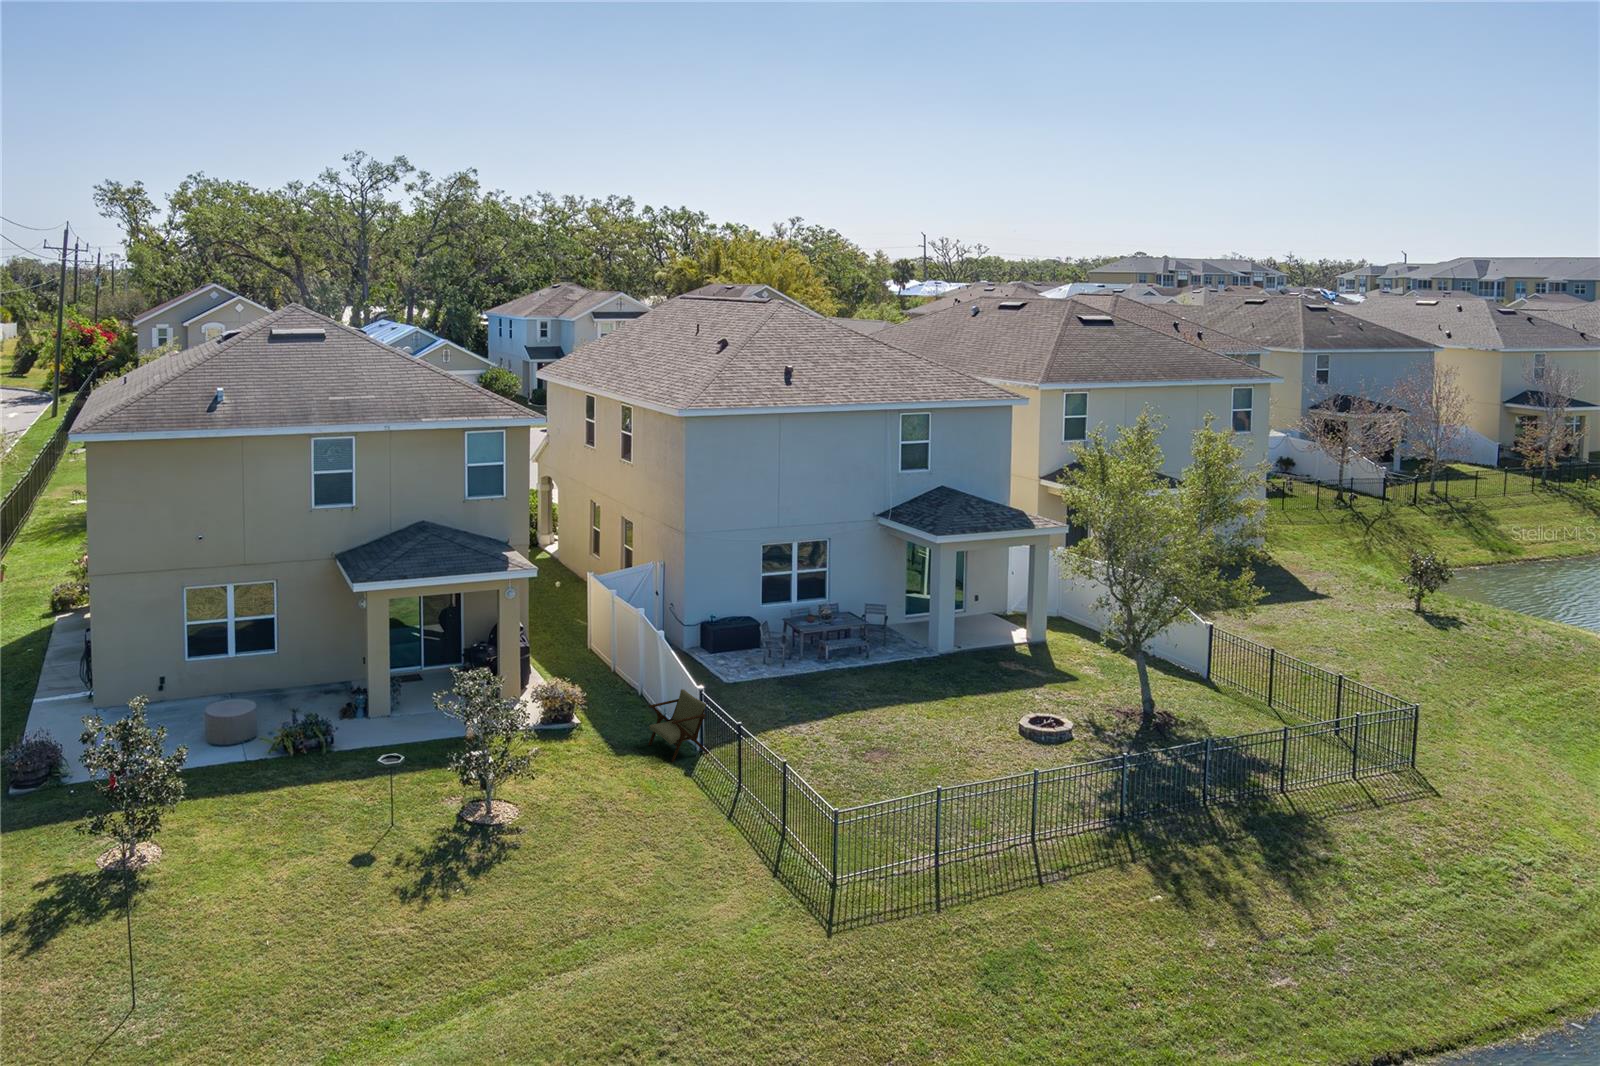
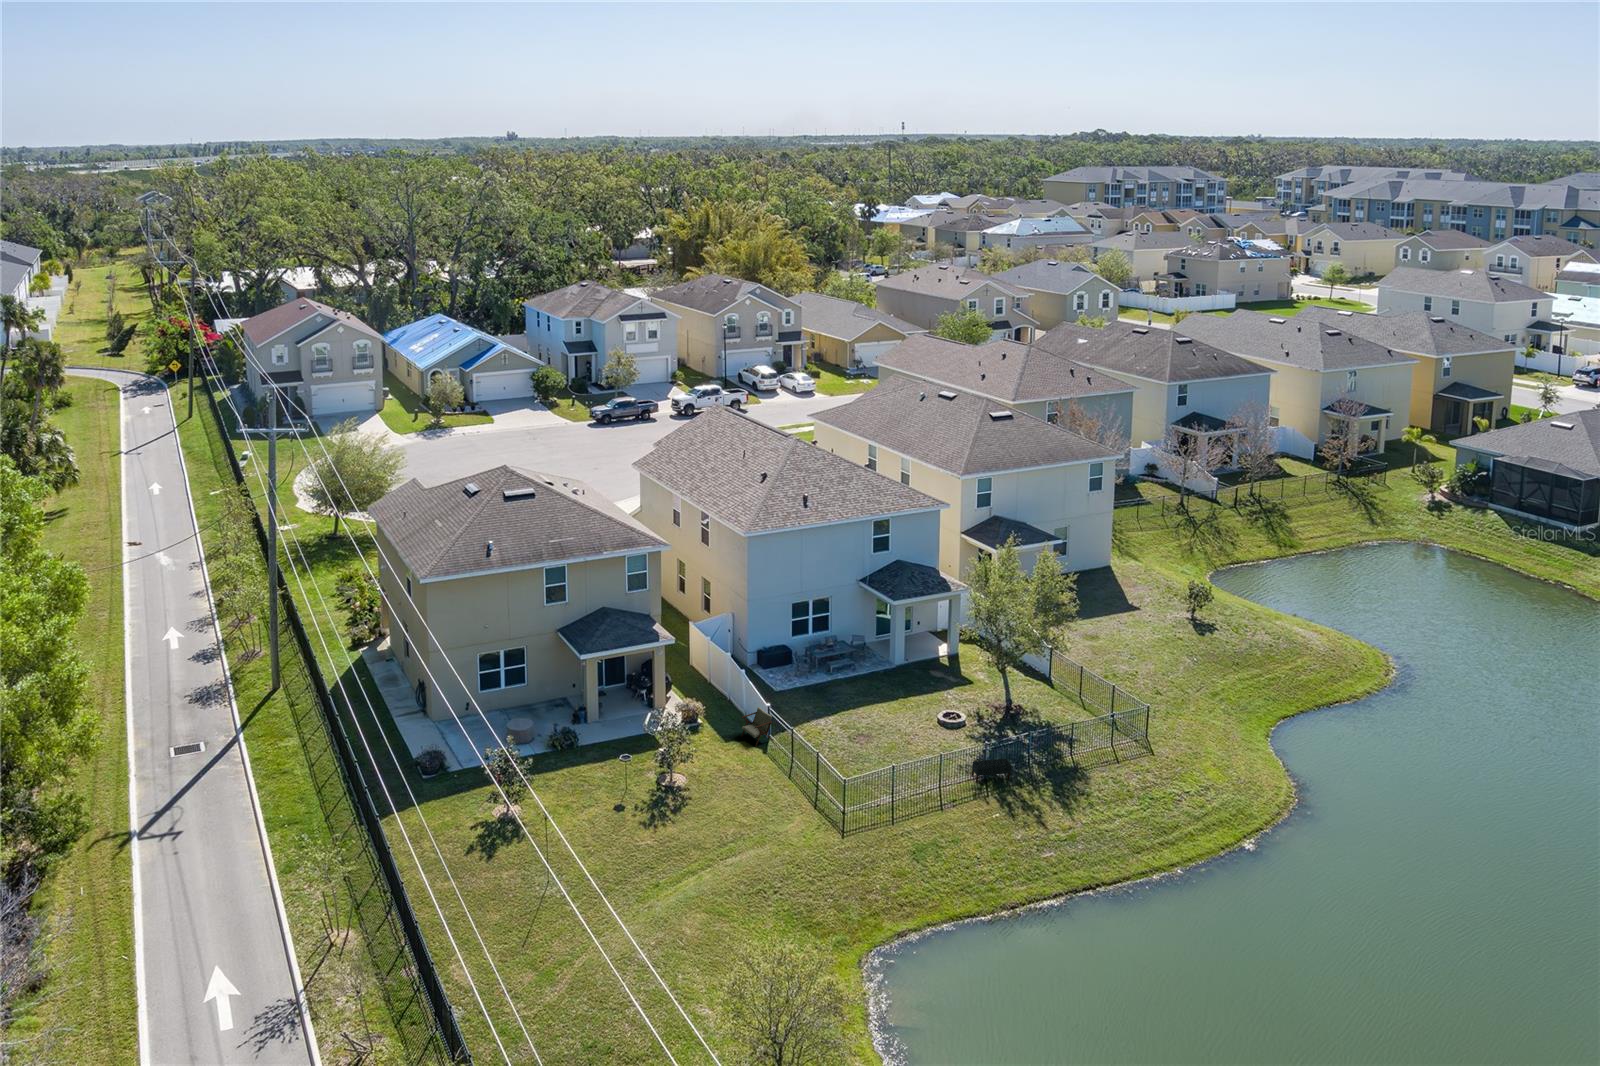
bench: none [1093,791,1175,836] -> present [971,759,1012,783]

